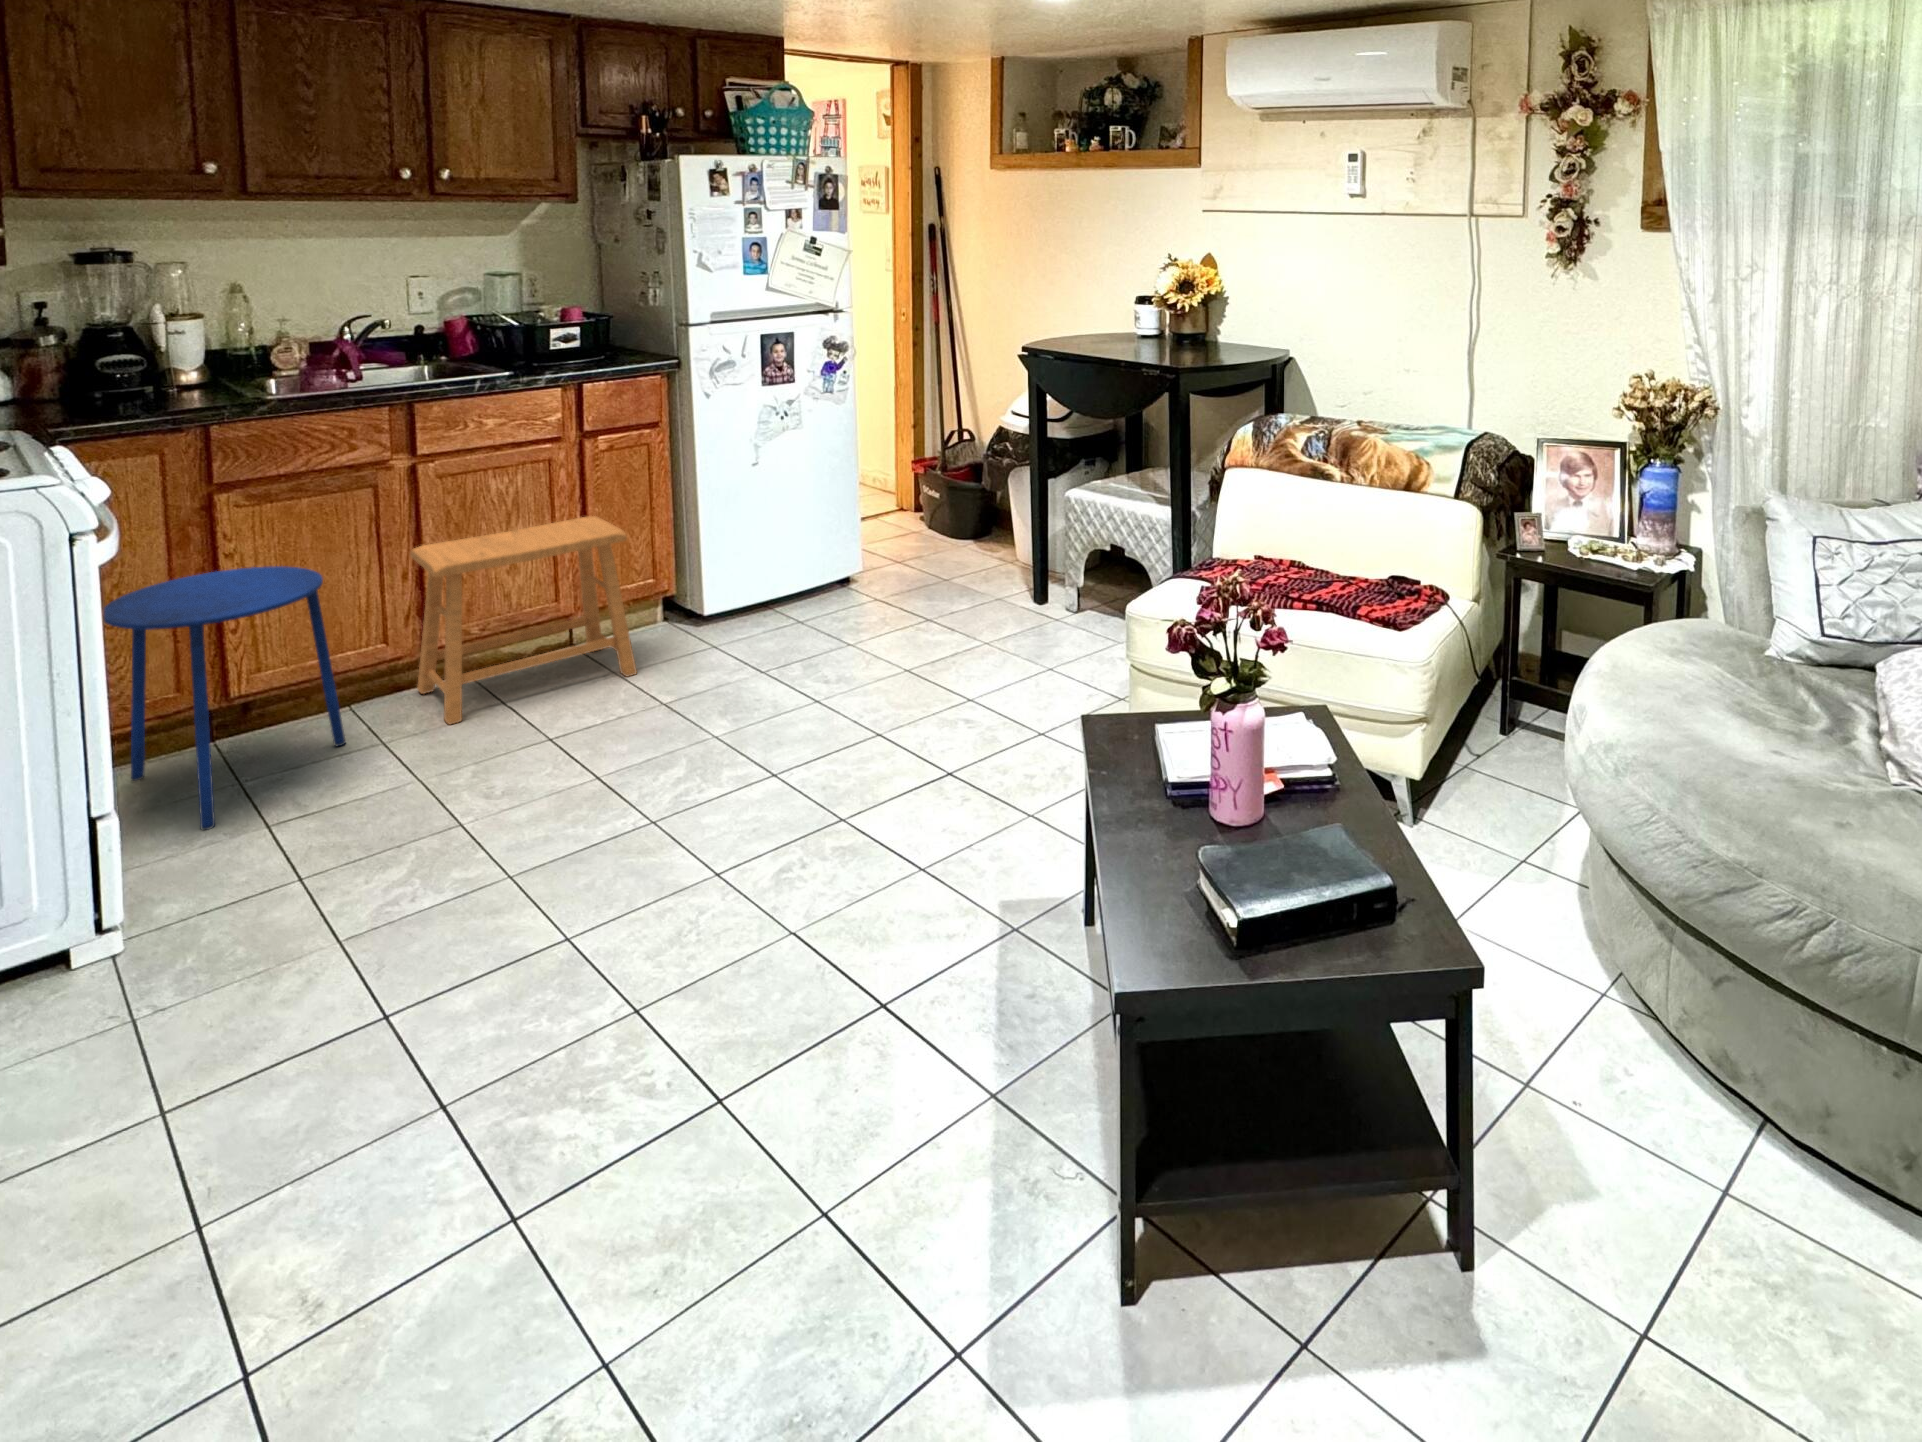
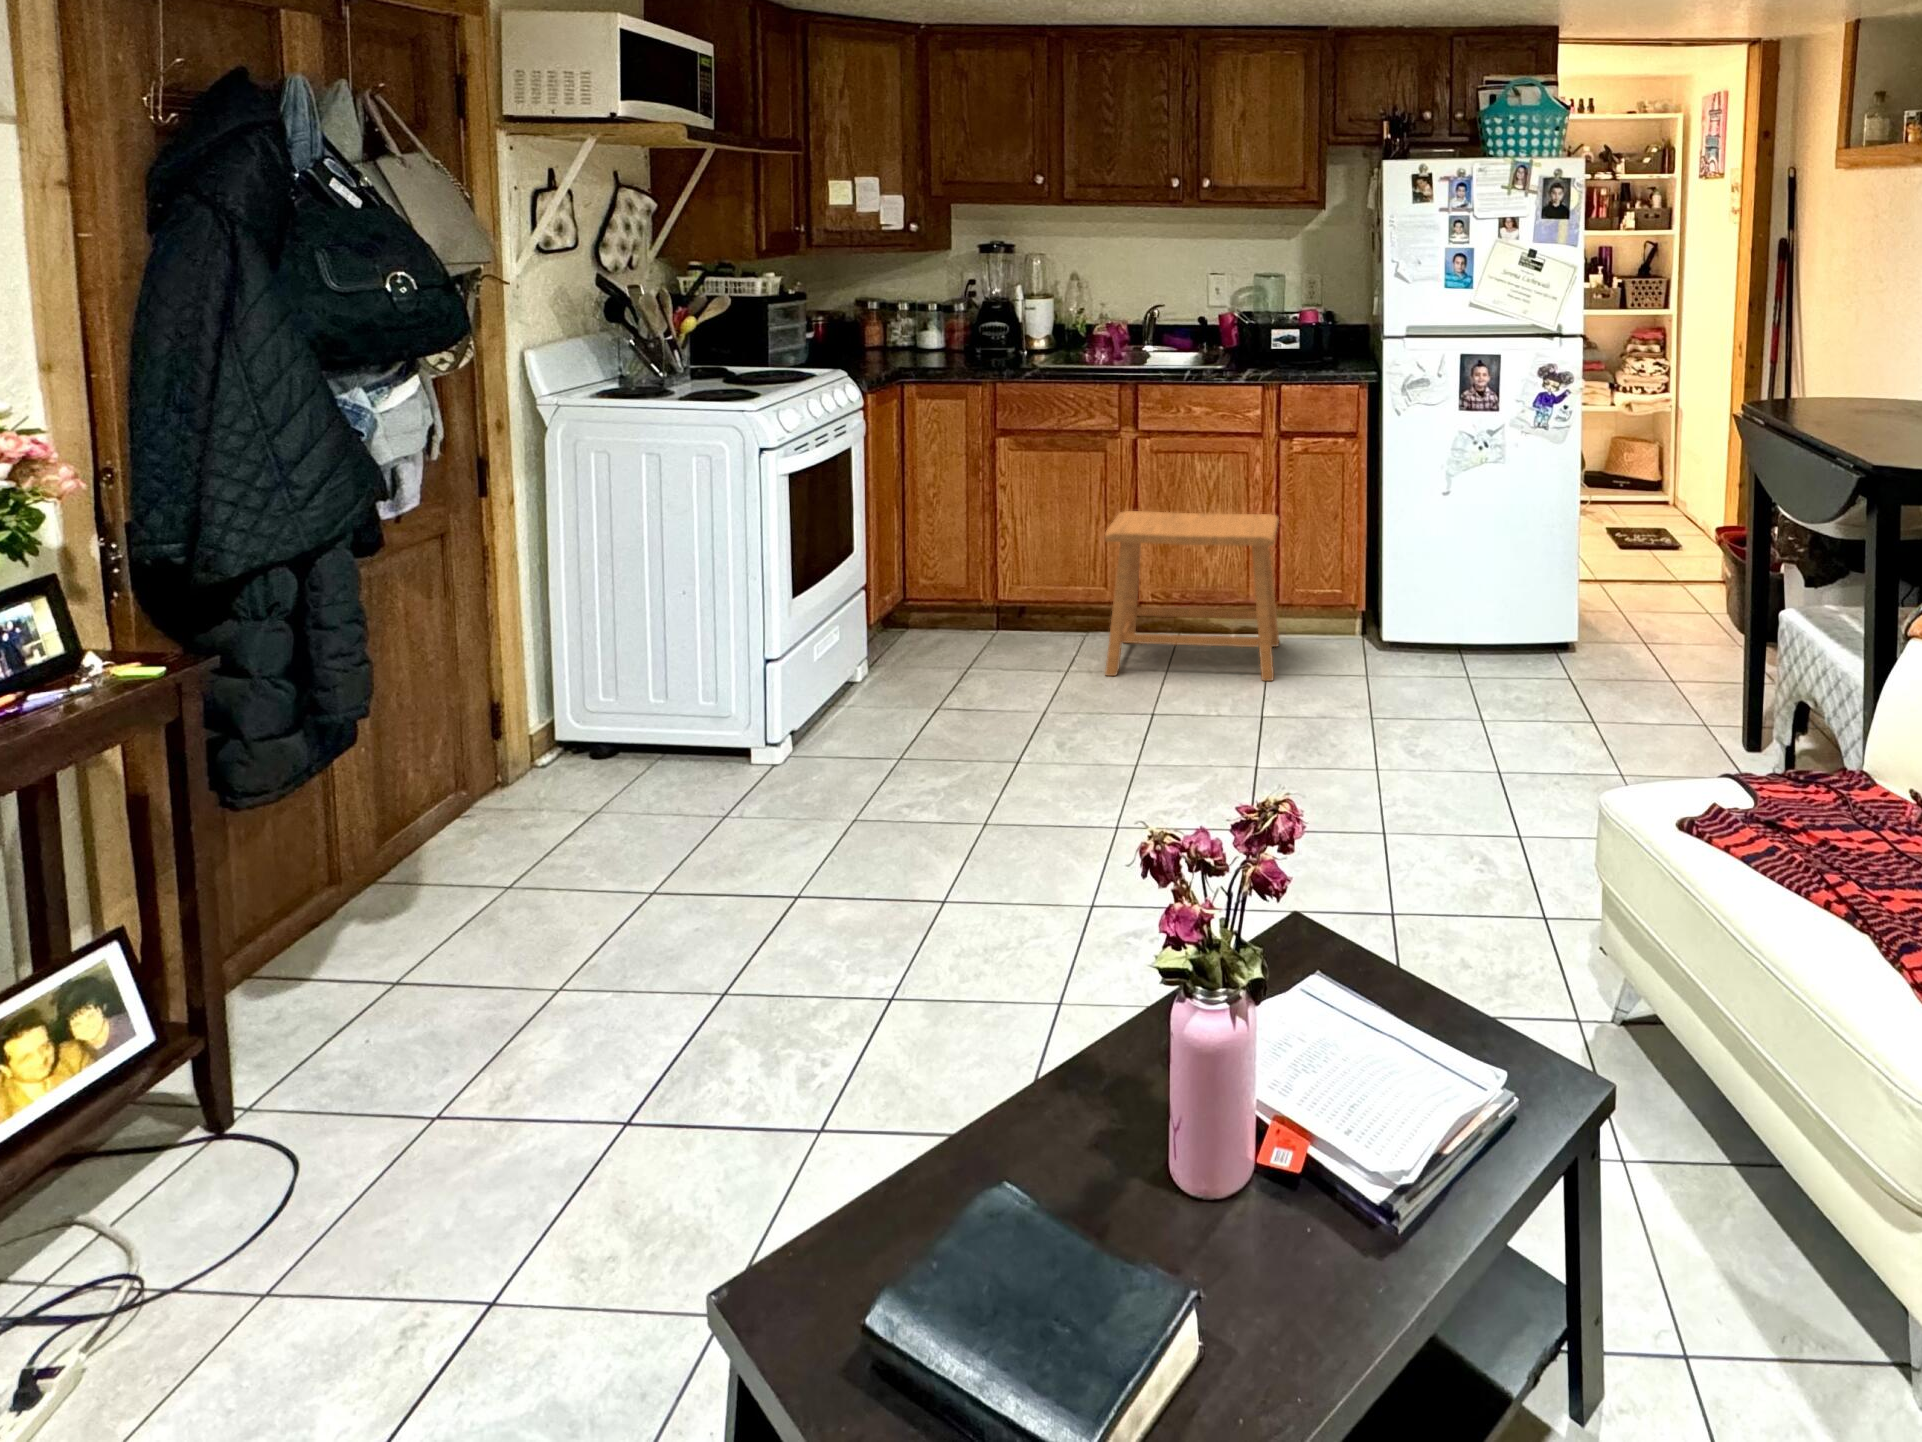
side table: present [104,566,346,830] -> none [876,499,1038,701]

